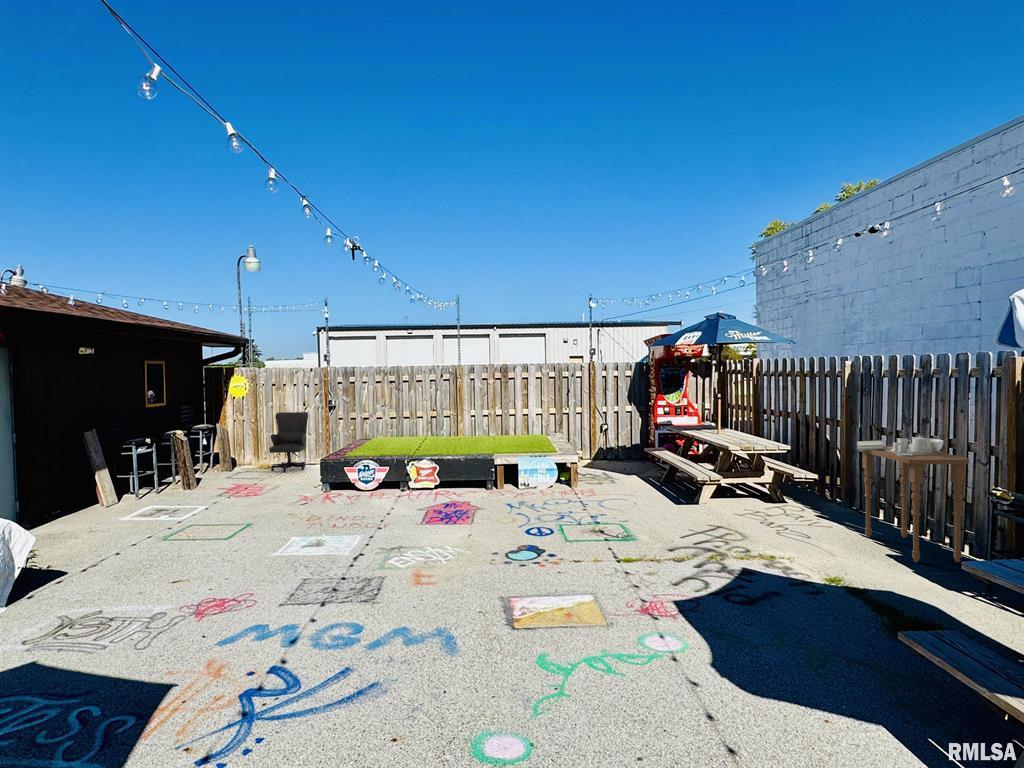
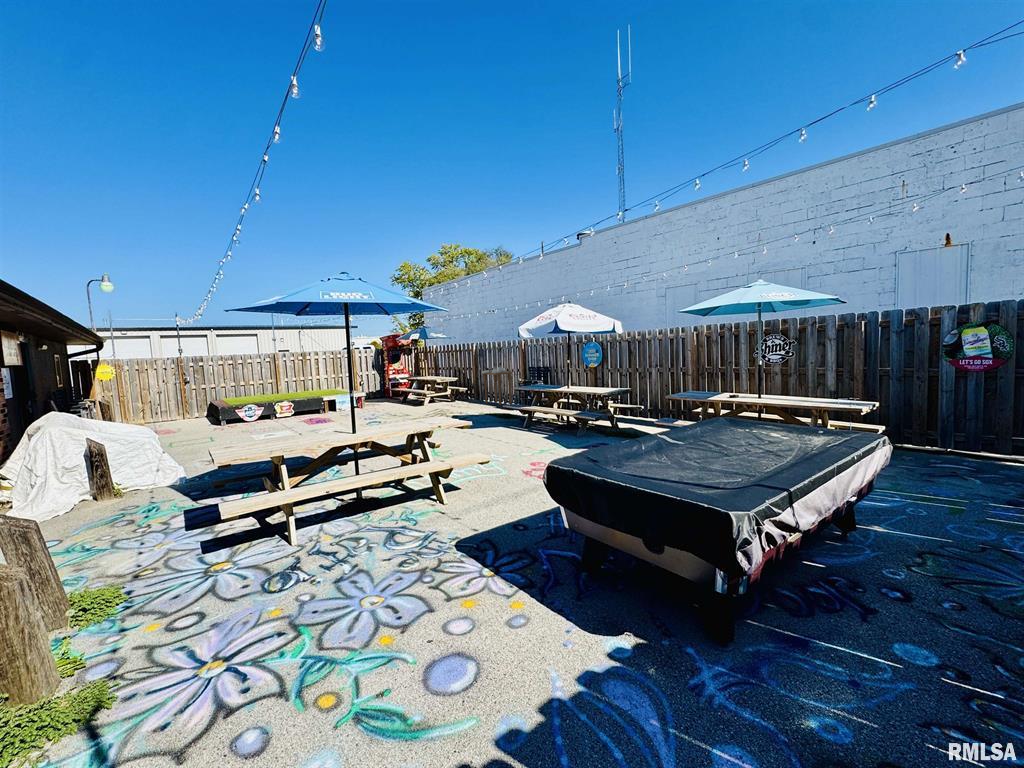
chair: present [269,412,308,472] -> none [145,386,176,426]

